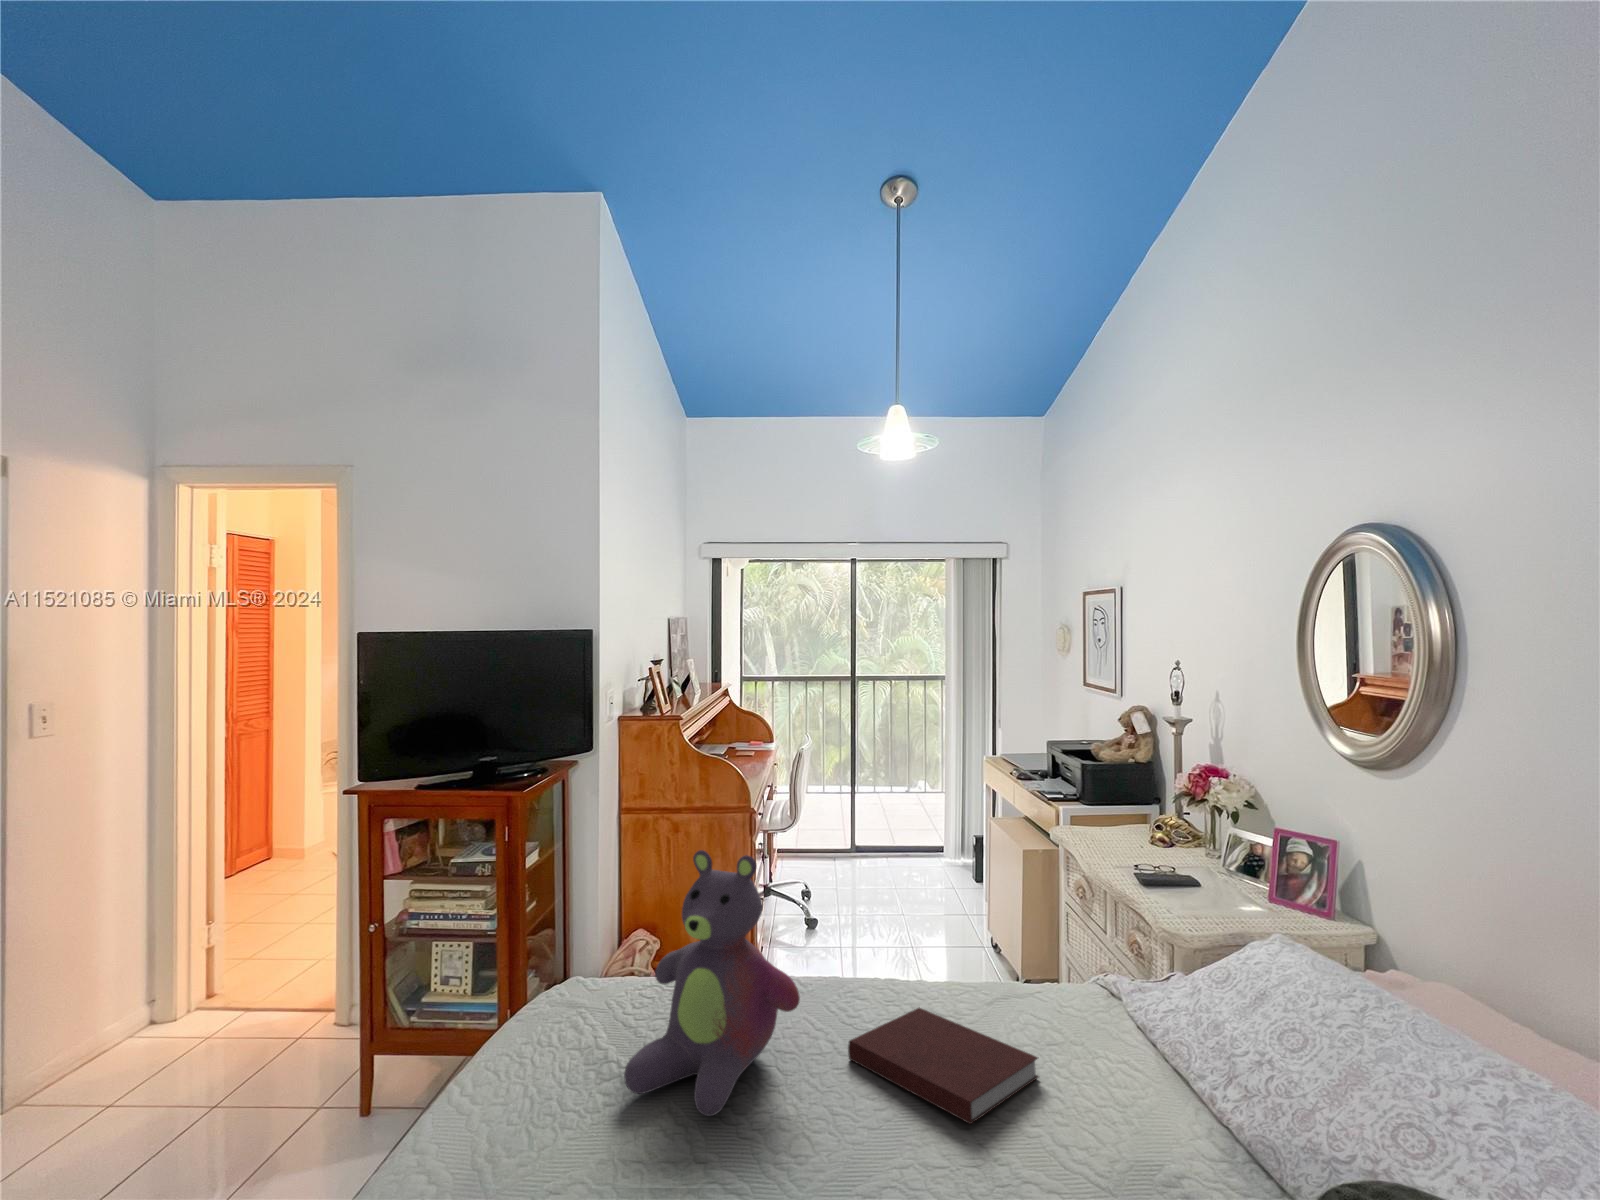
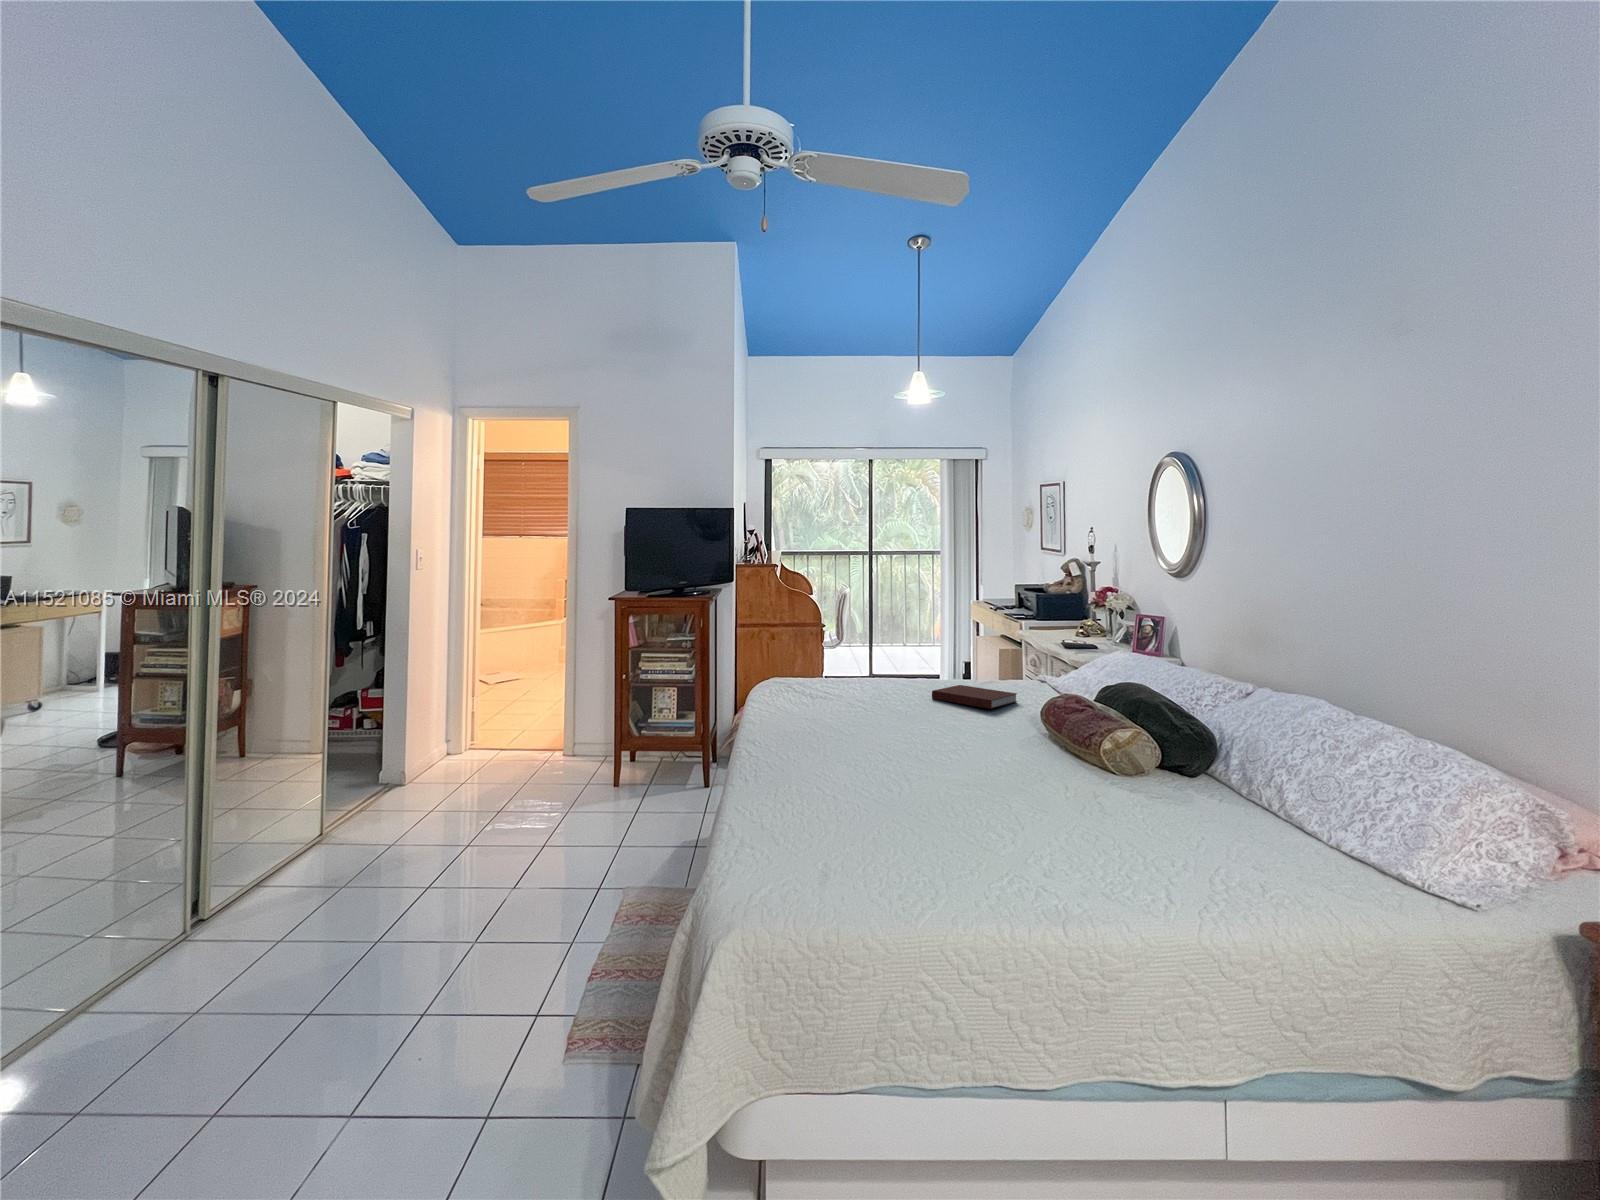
stuffed bear: present [624,850,800,1116] -> none [839,607,914,707]

